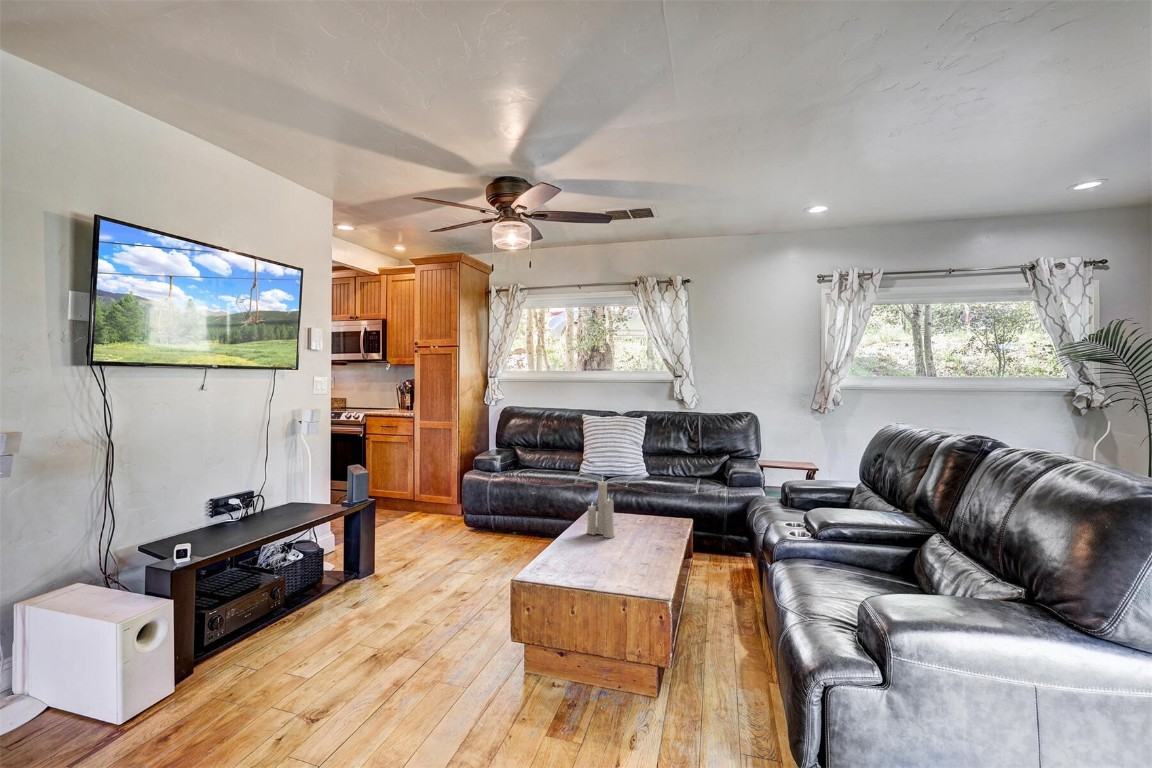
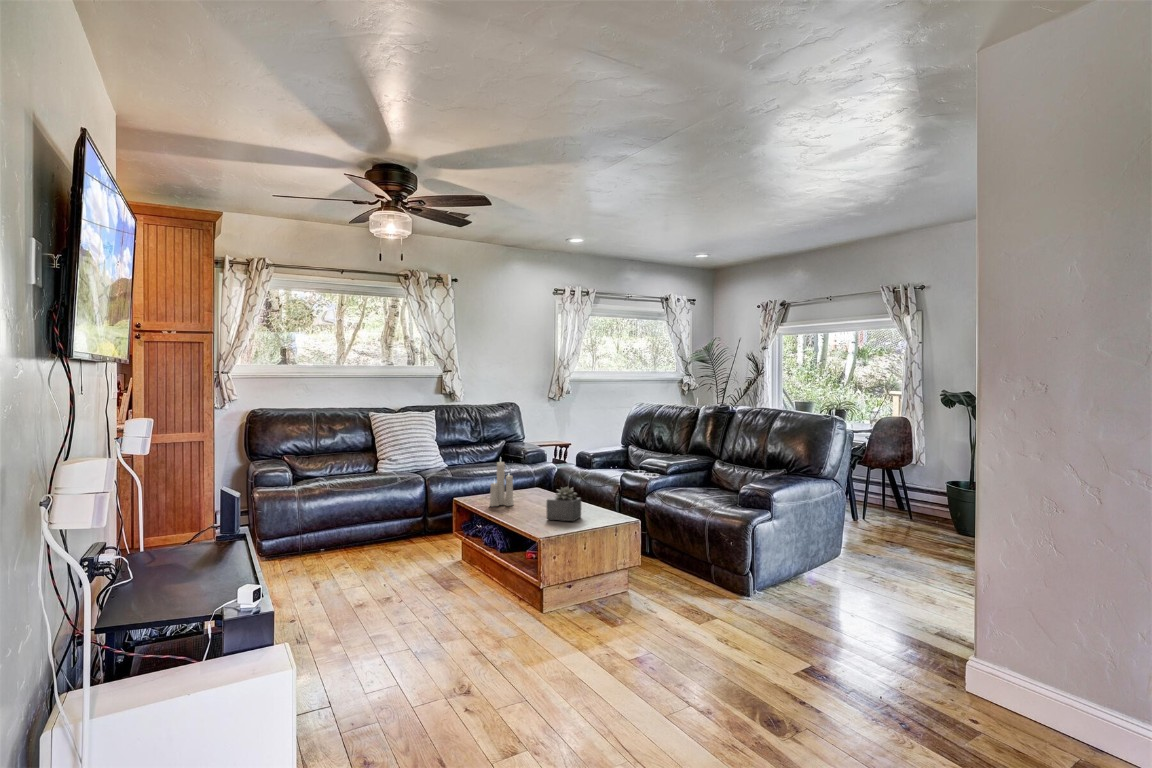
succulent plant: none [595,529,643,583] -> present [547,487,581,521]

